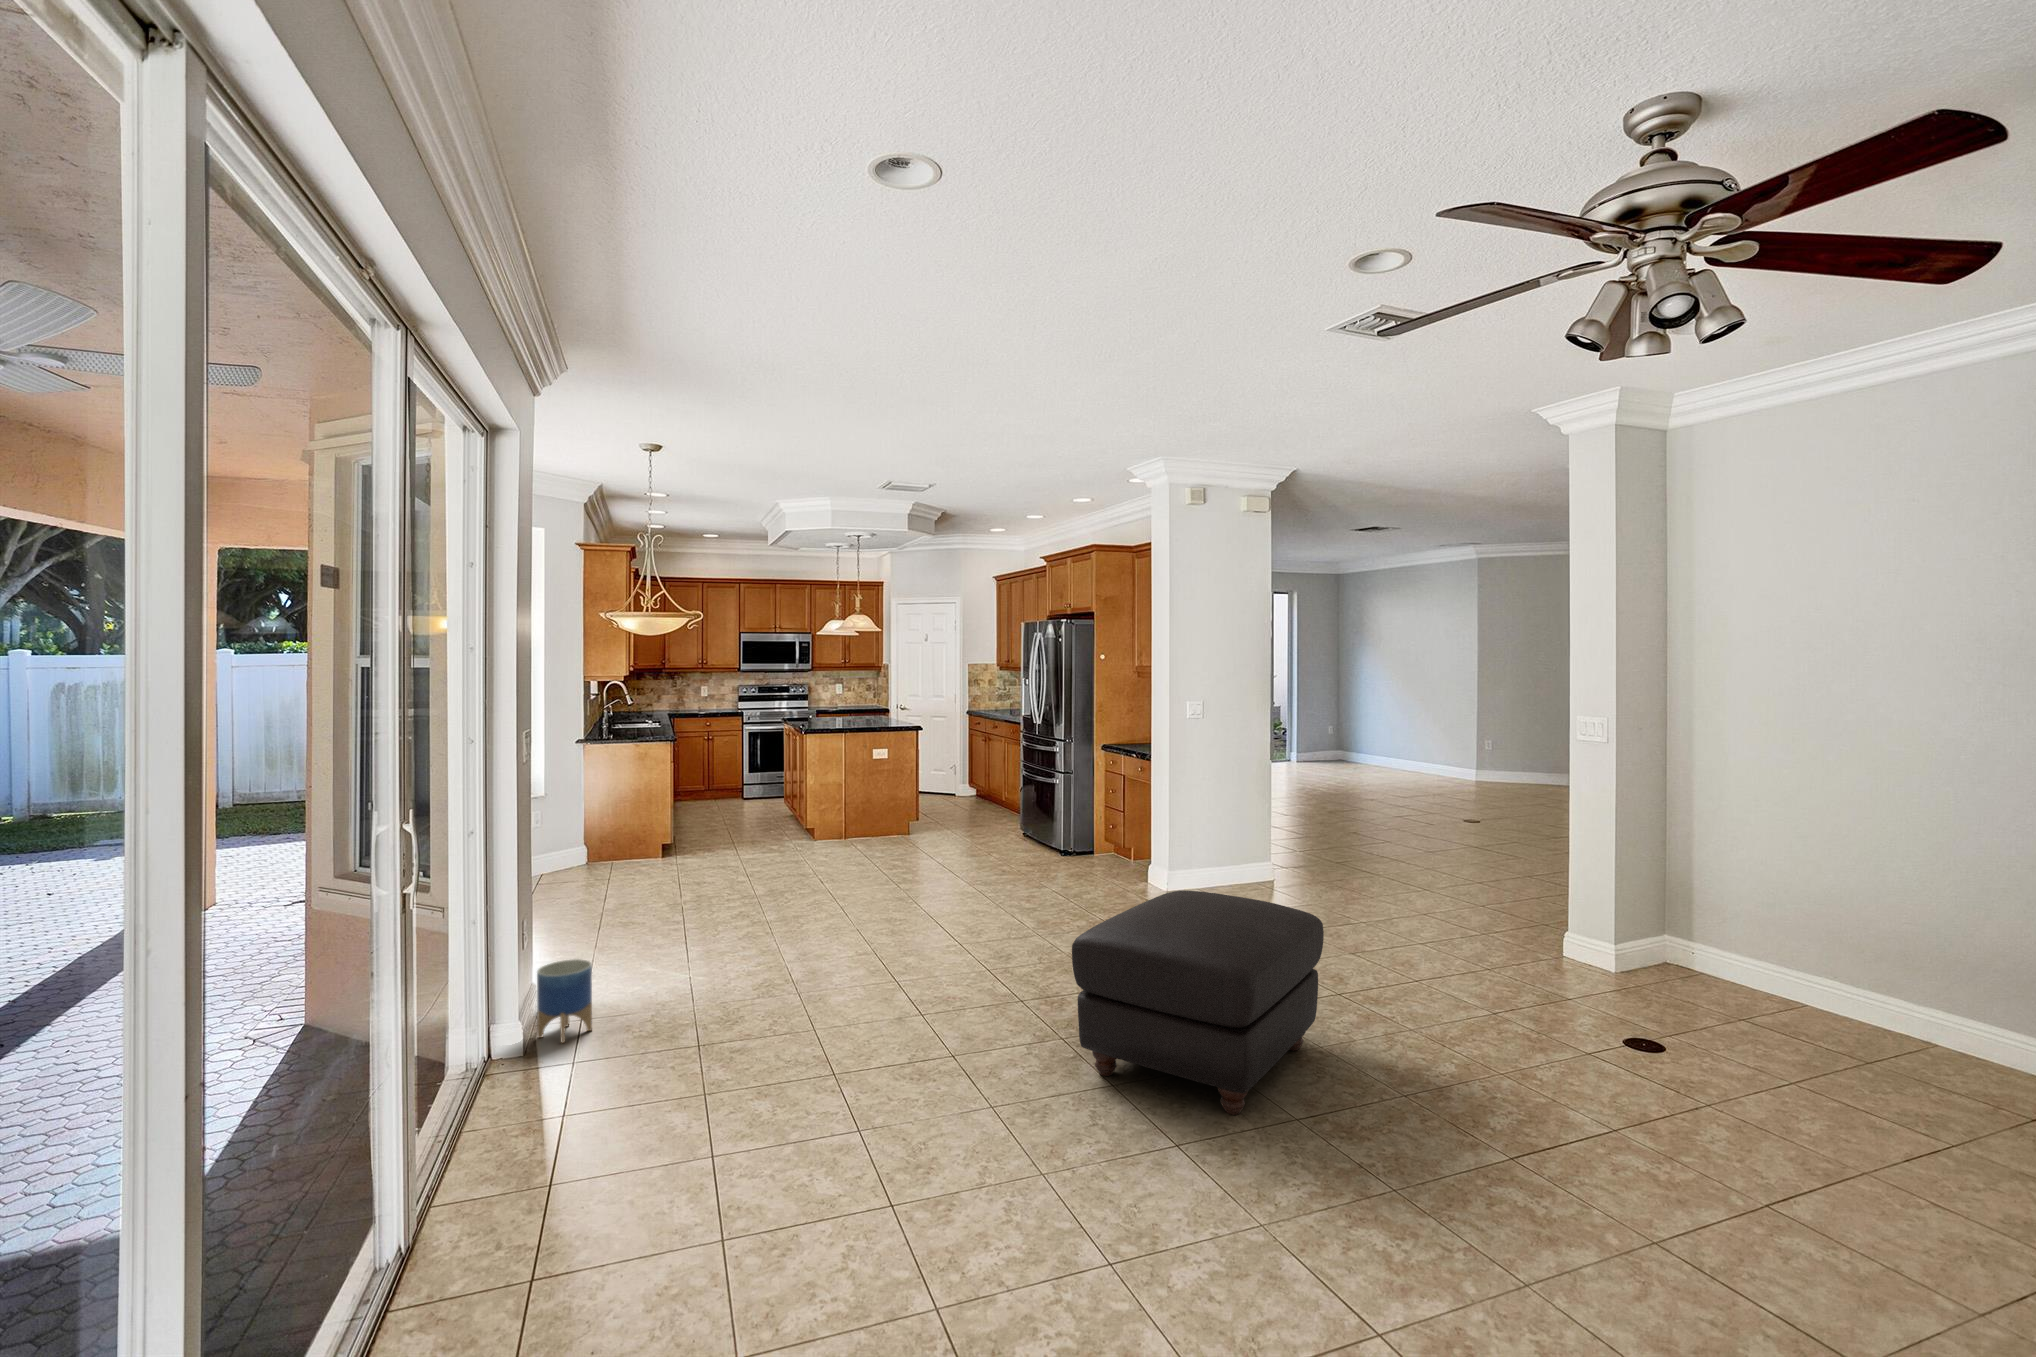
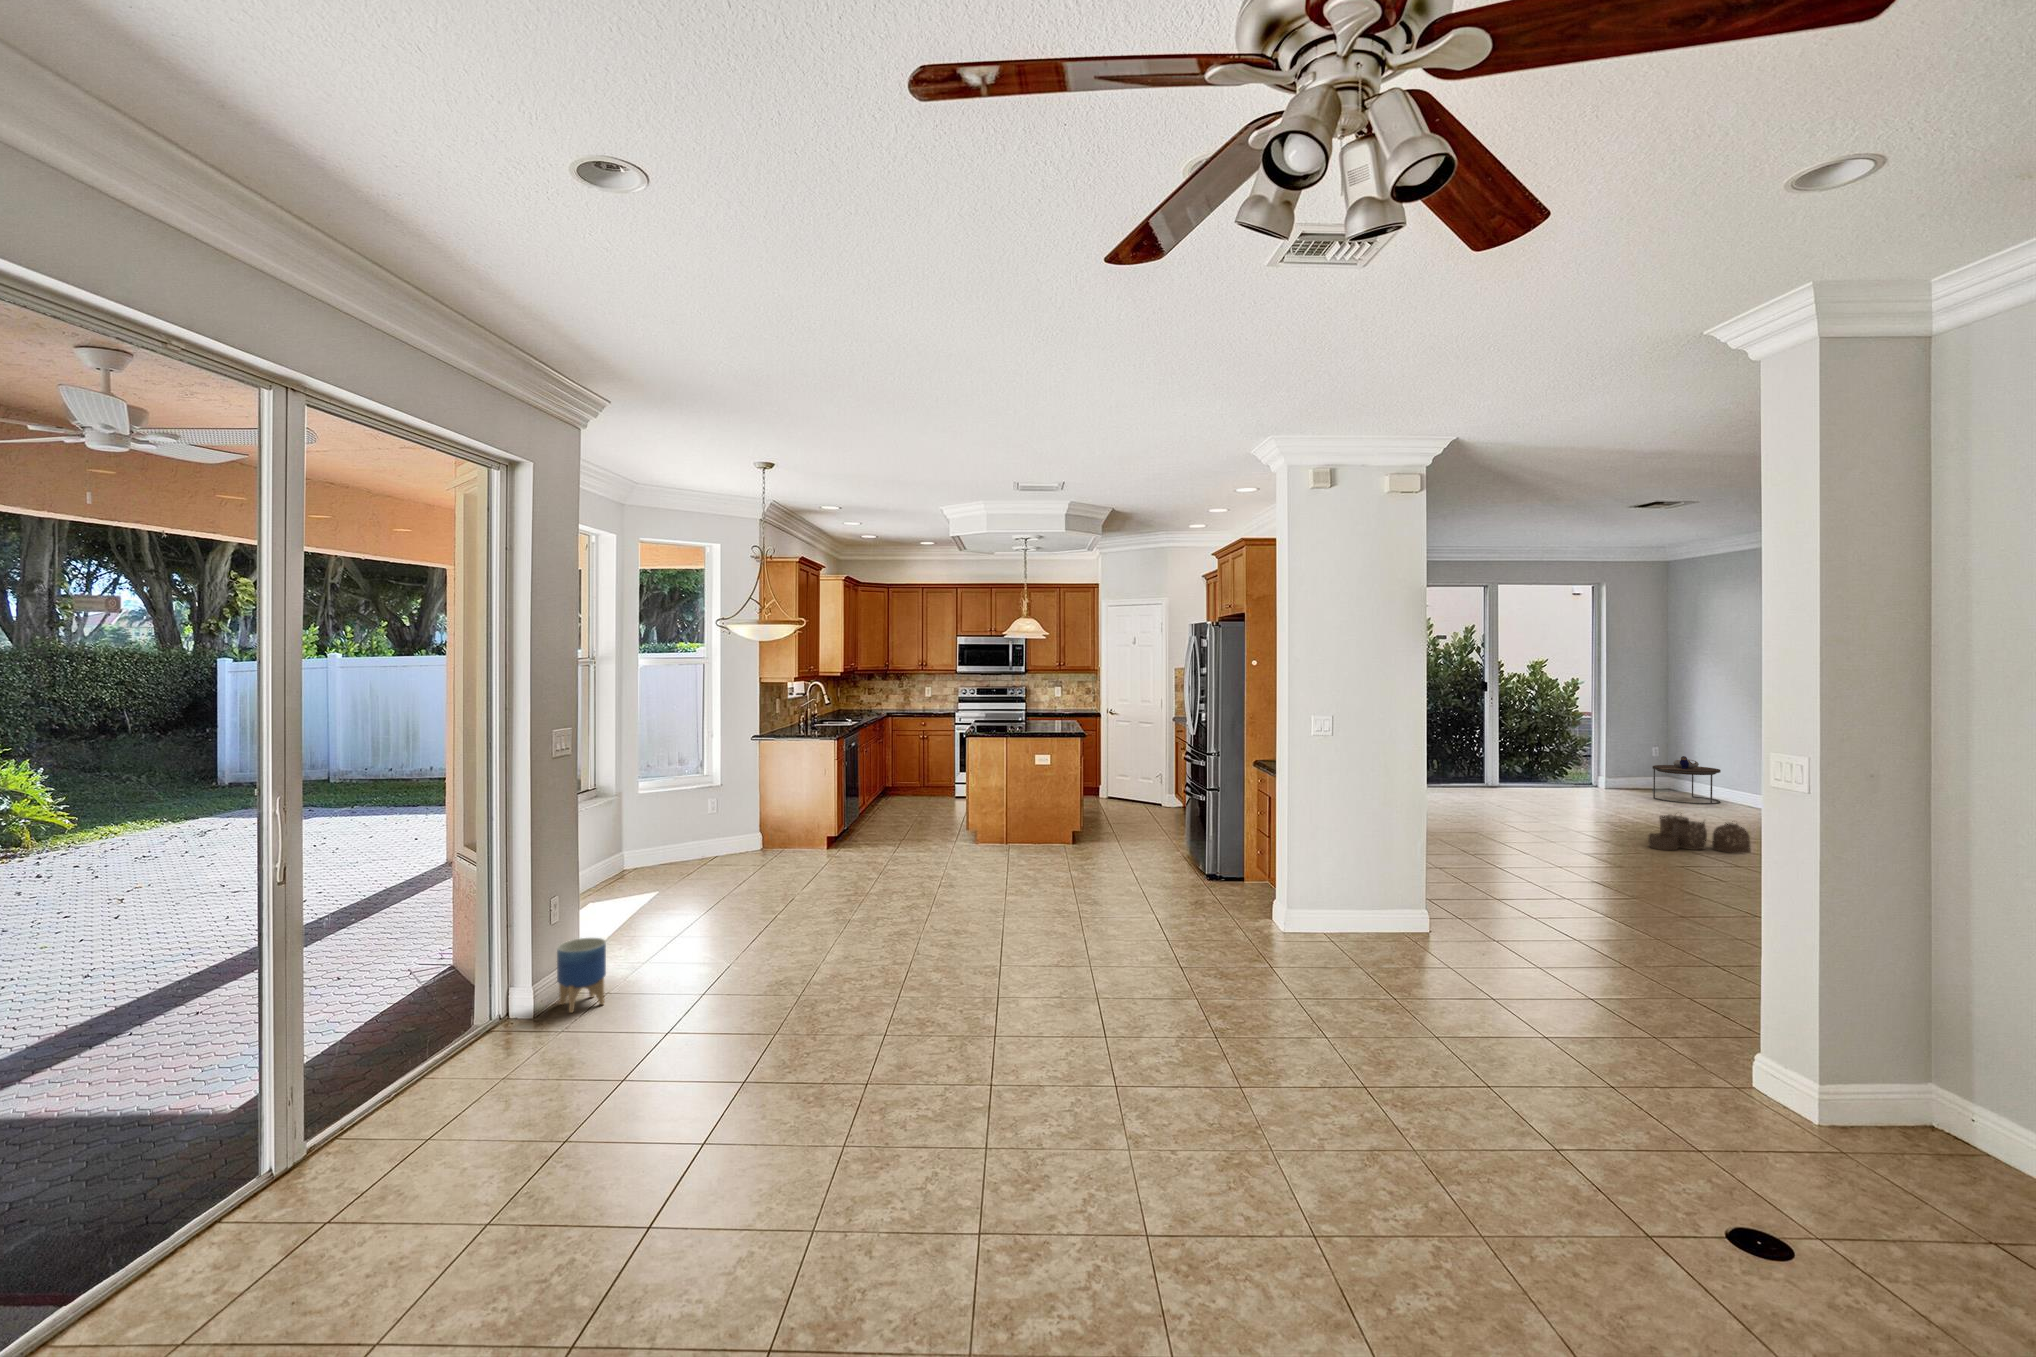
side table: none [1316,734,1361,770] -> present [1652,756,1721,804]
woven basket: none [1344,775,1408,804] -> present [1648,815,1751,853]
ottoman: present [1072,891,1324,1115] -> none [944,946,1280,1242]

